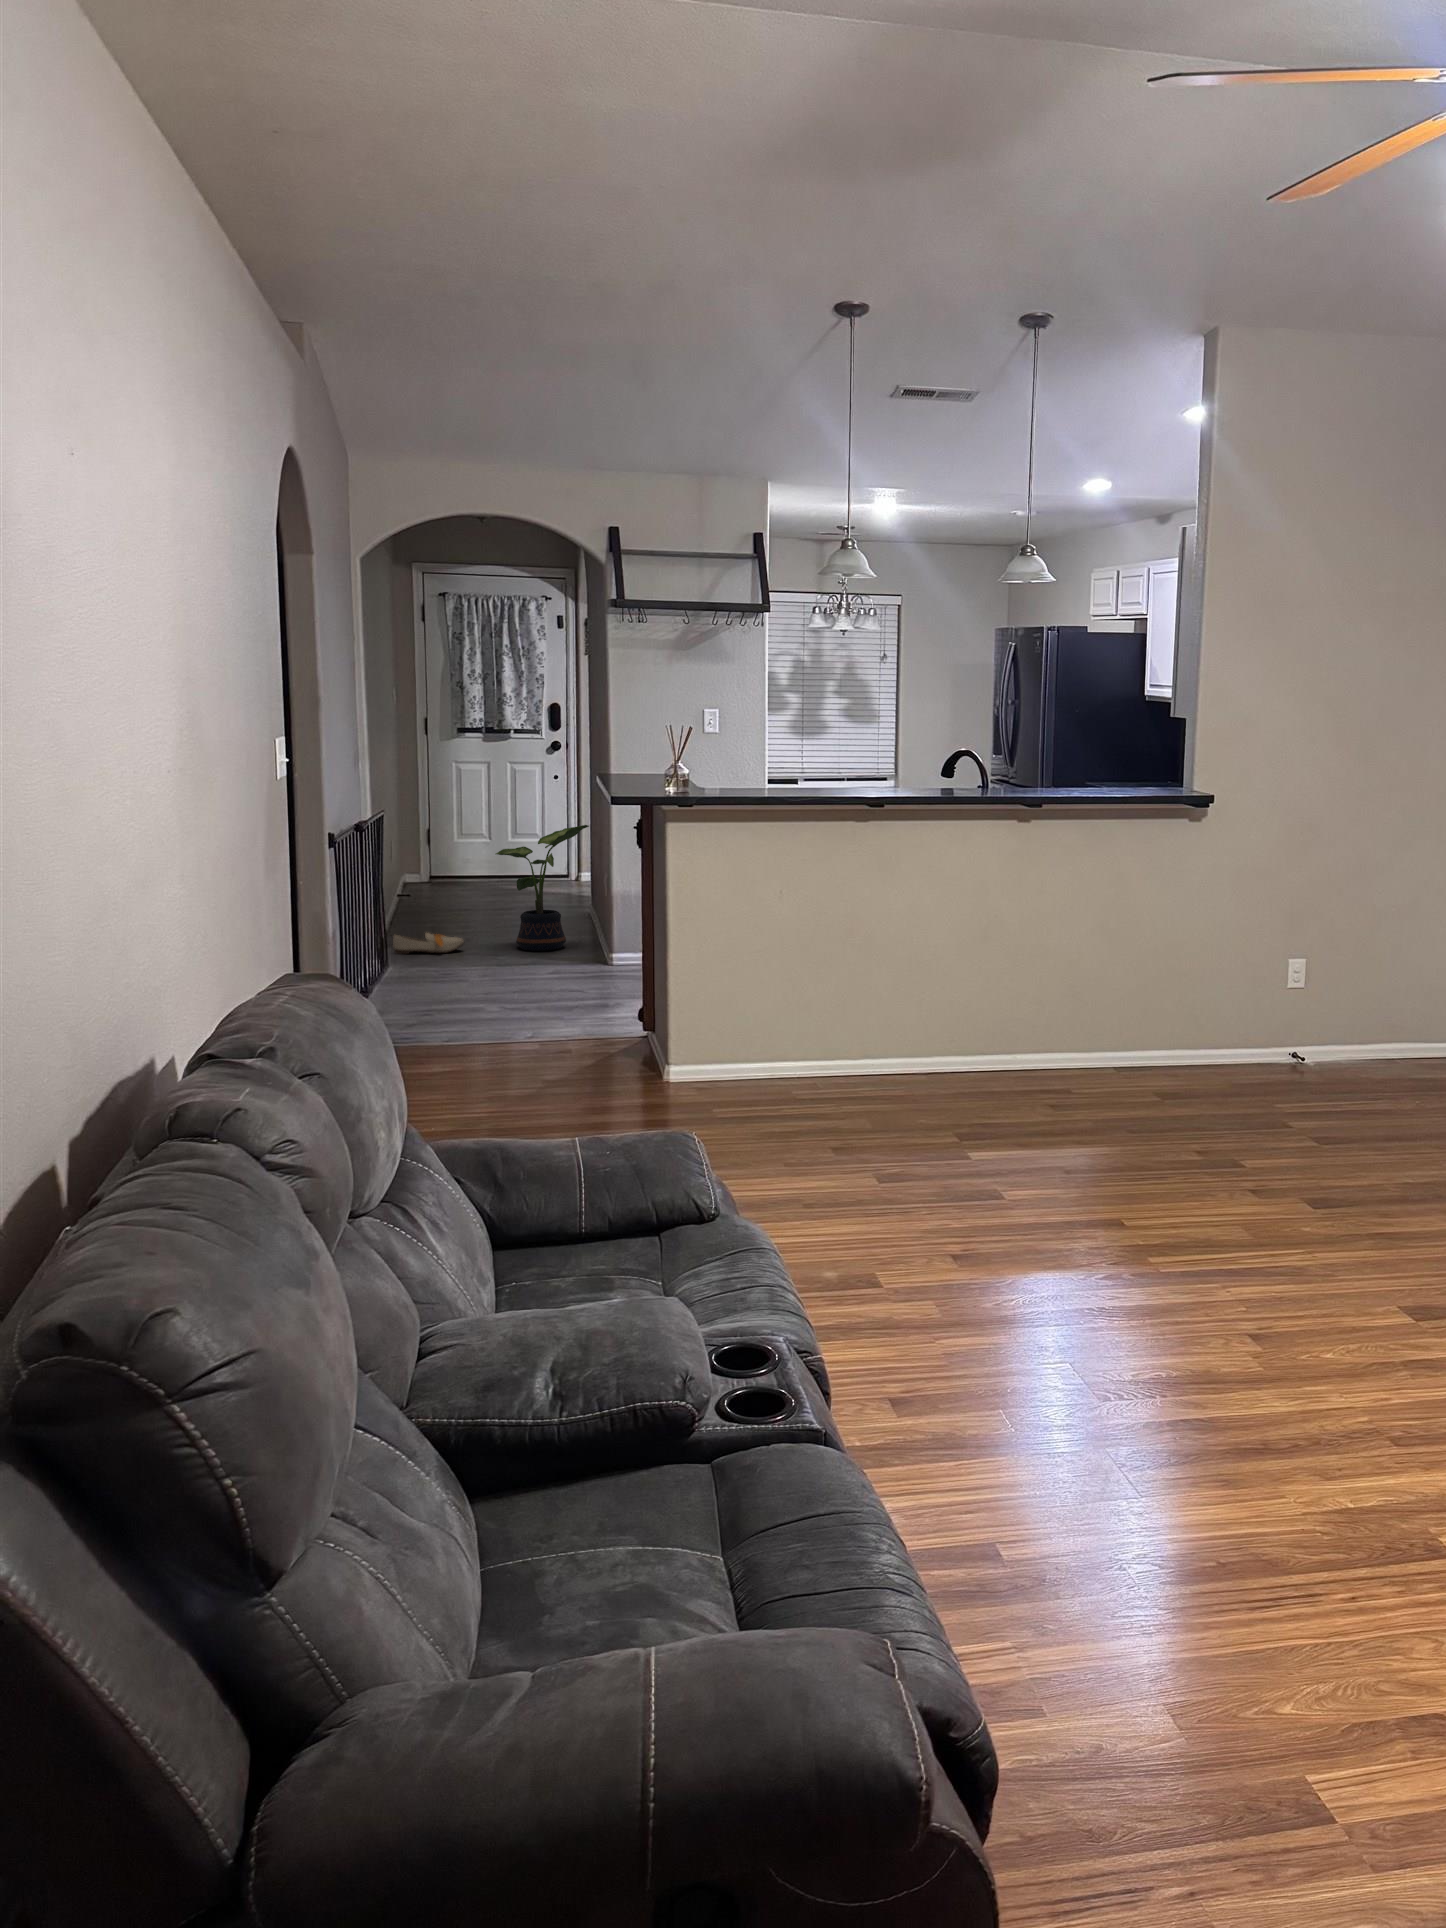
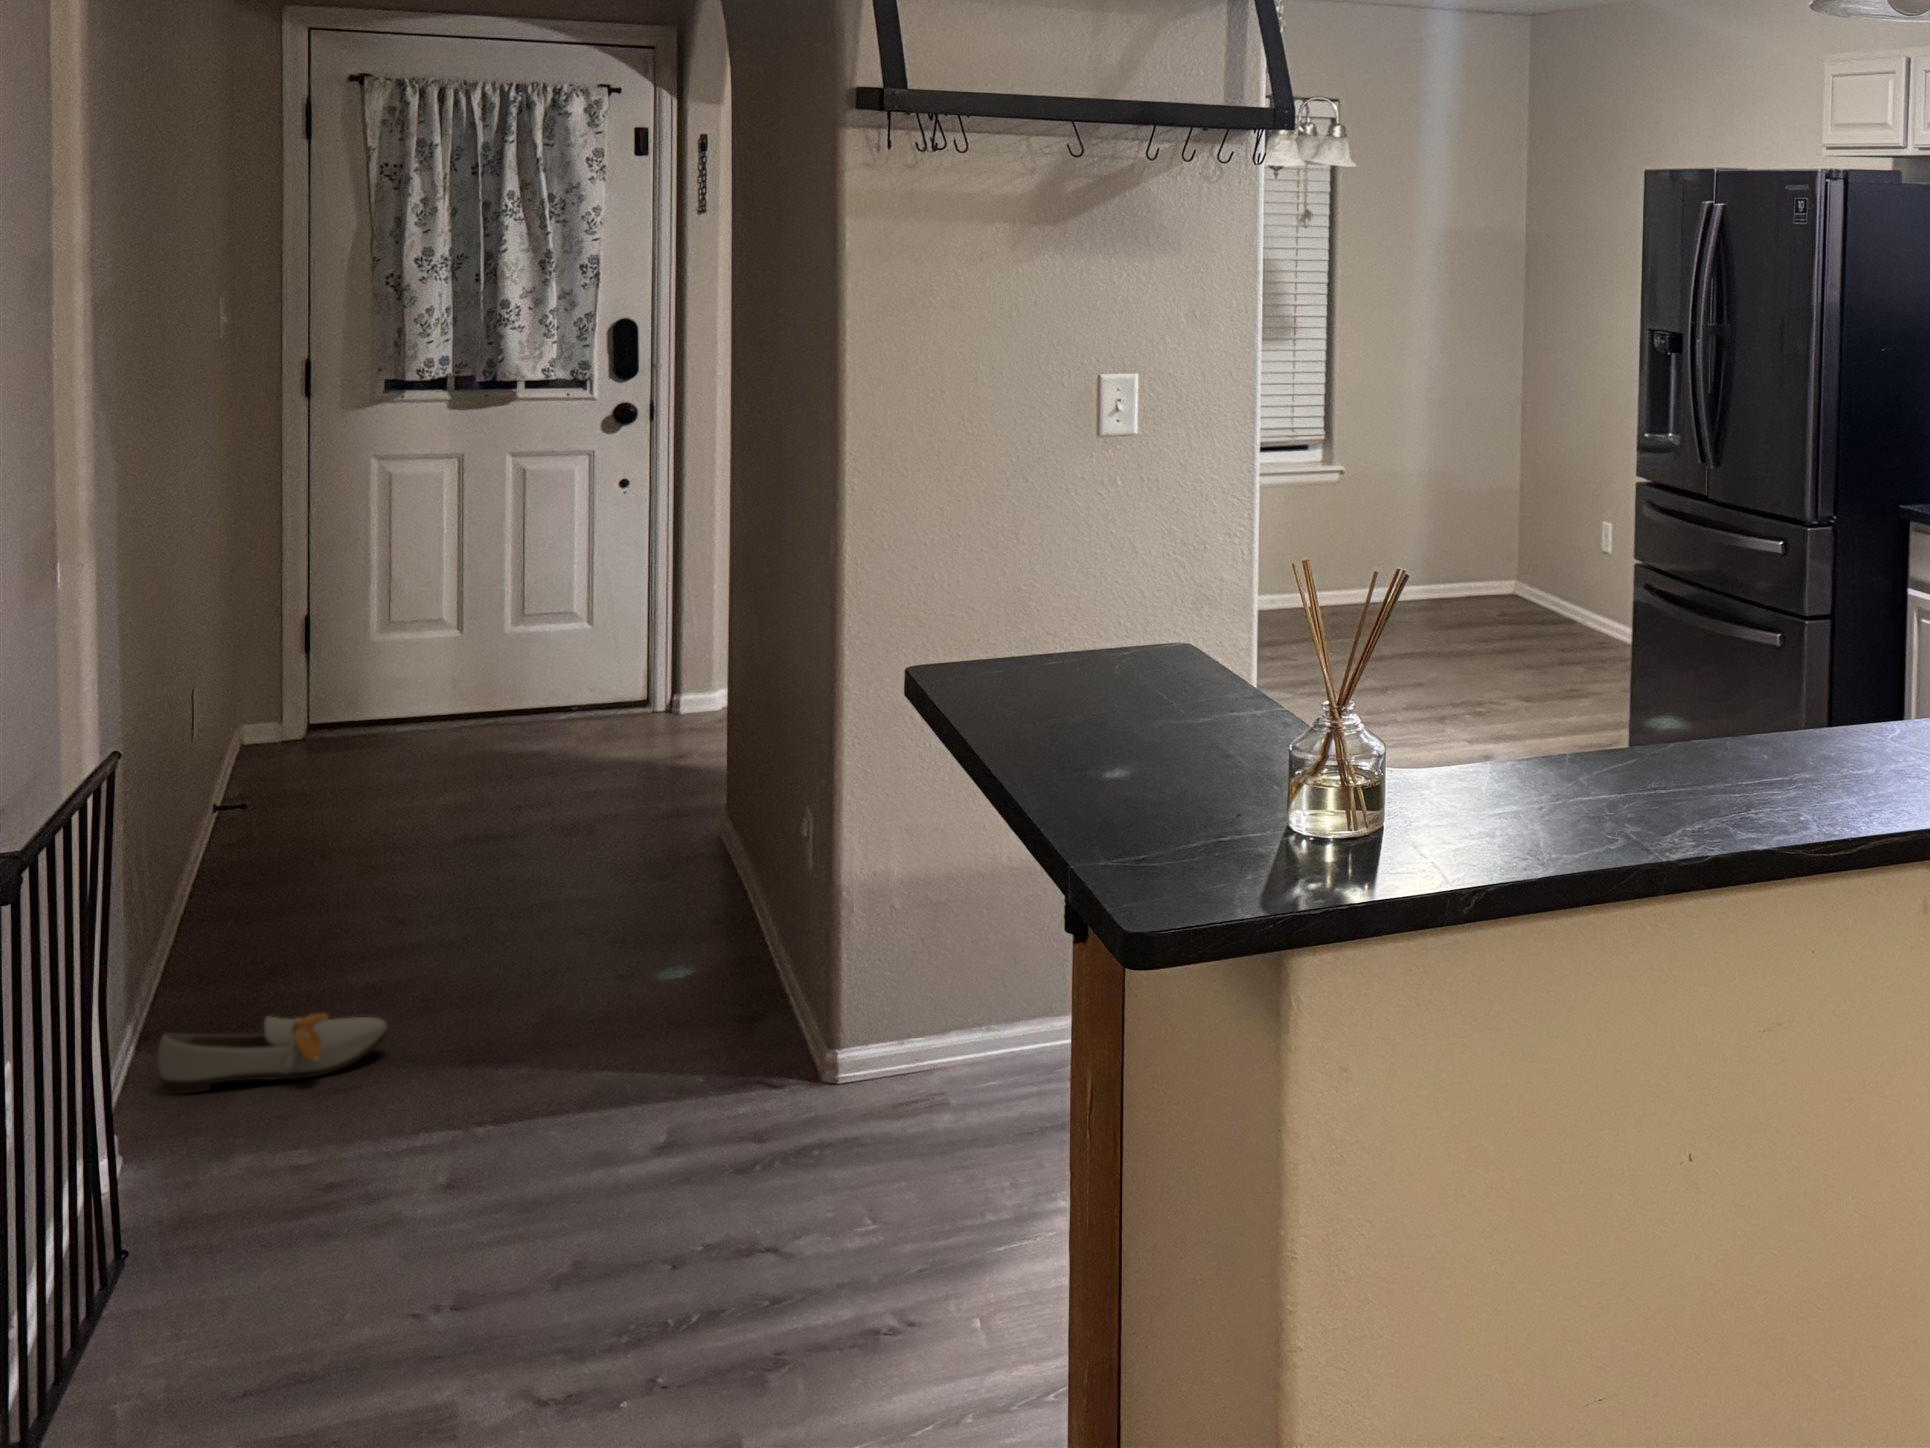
potted plant: present [496,825,589,951] -> none [487,666,757,1032]

